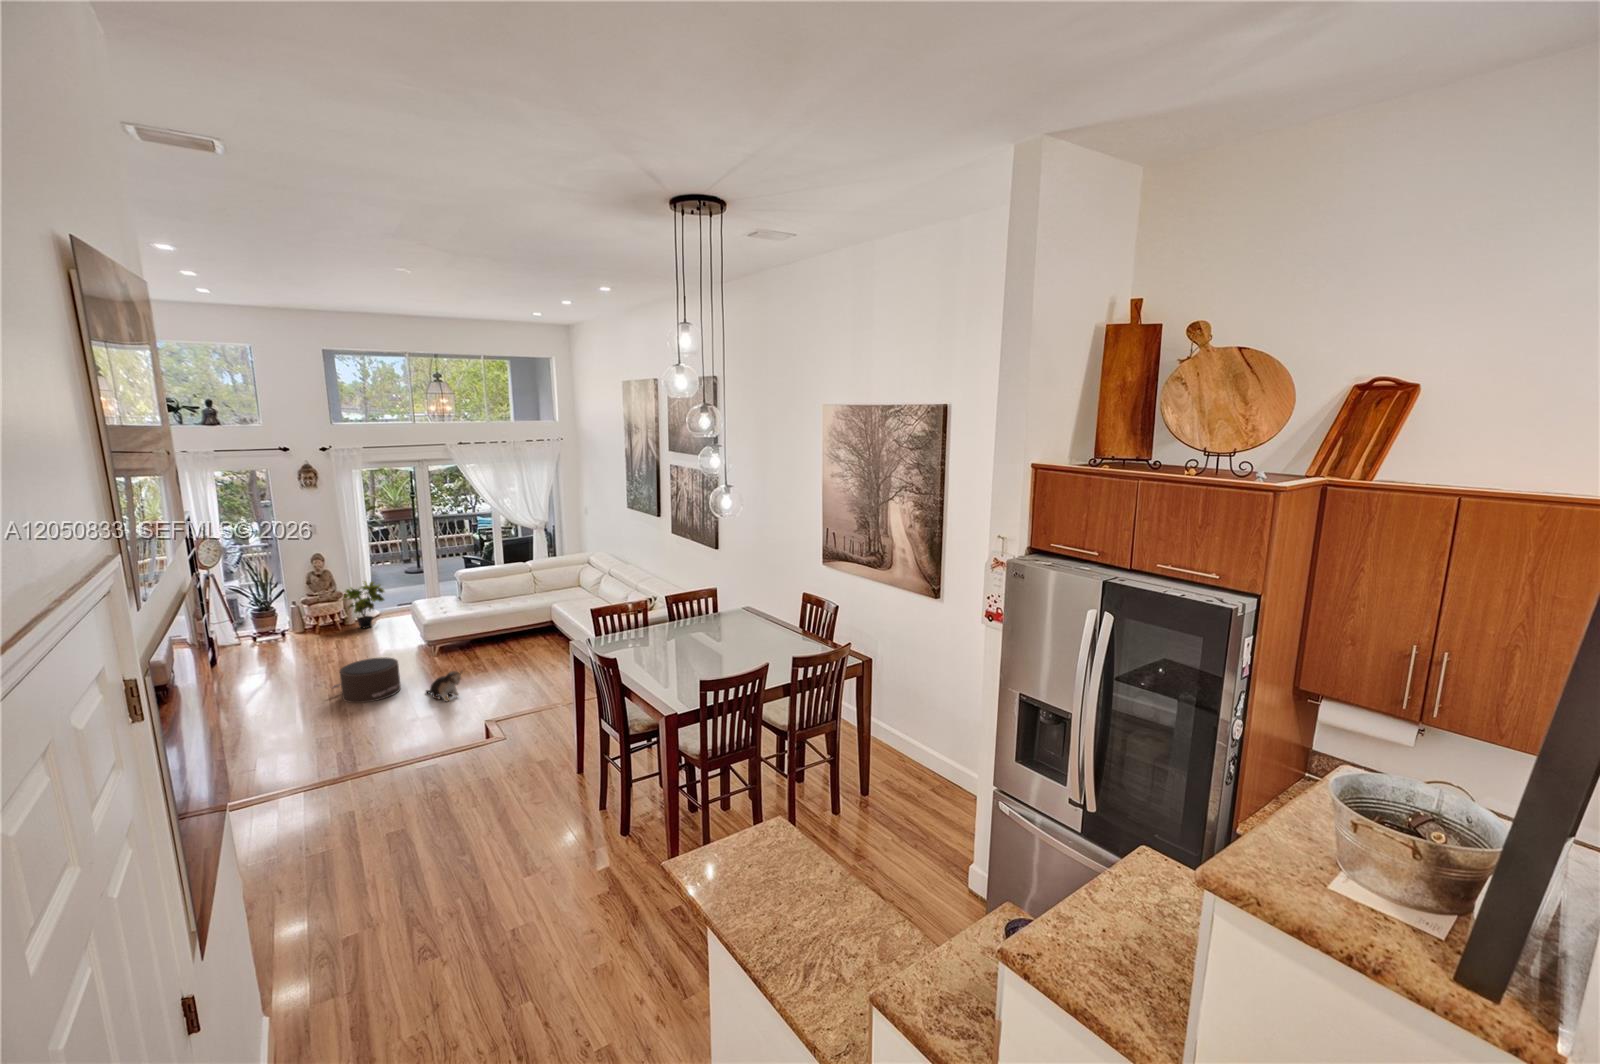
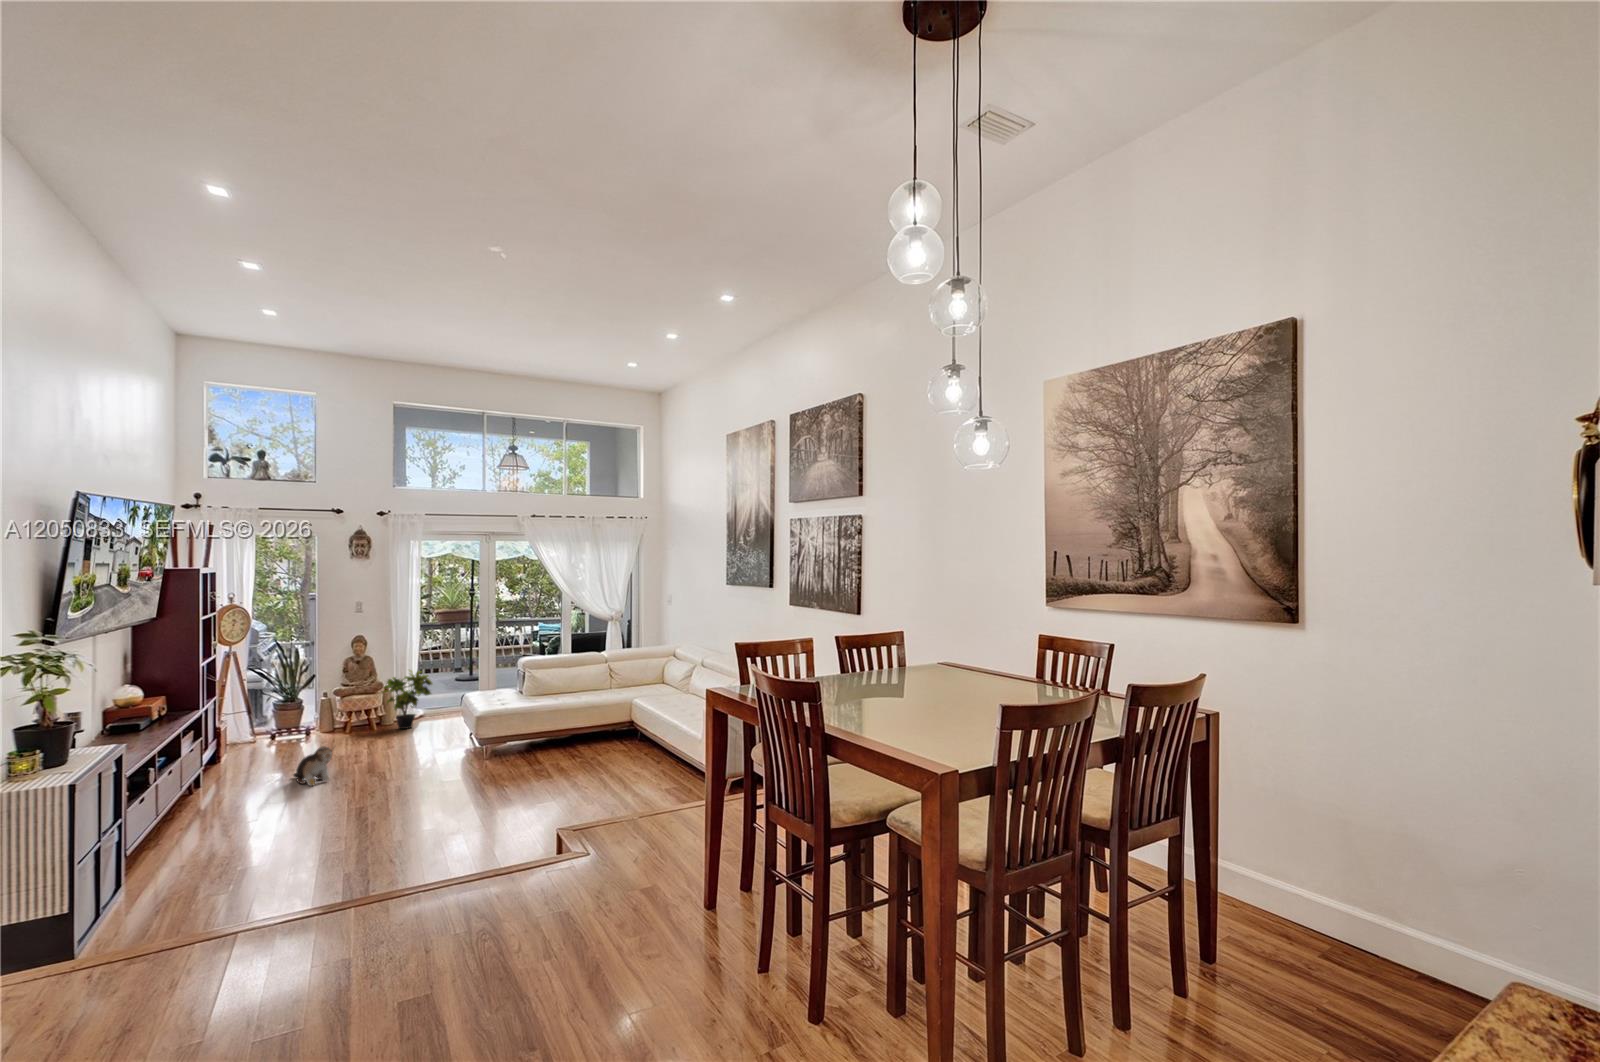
pouf: present [332,657,401,703] -> none [351,754,444,813]
plush toy: present [426,671,463,701] -> present [293,746,332,786]

